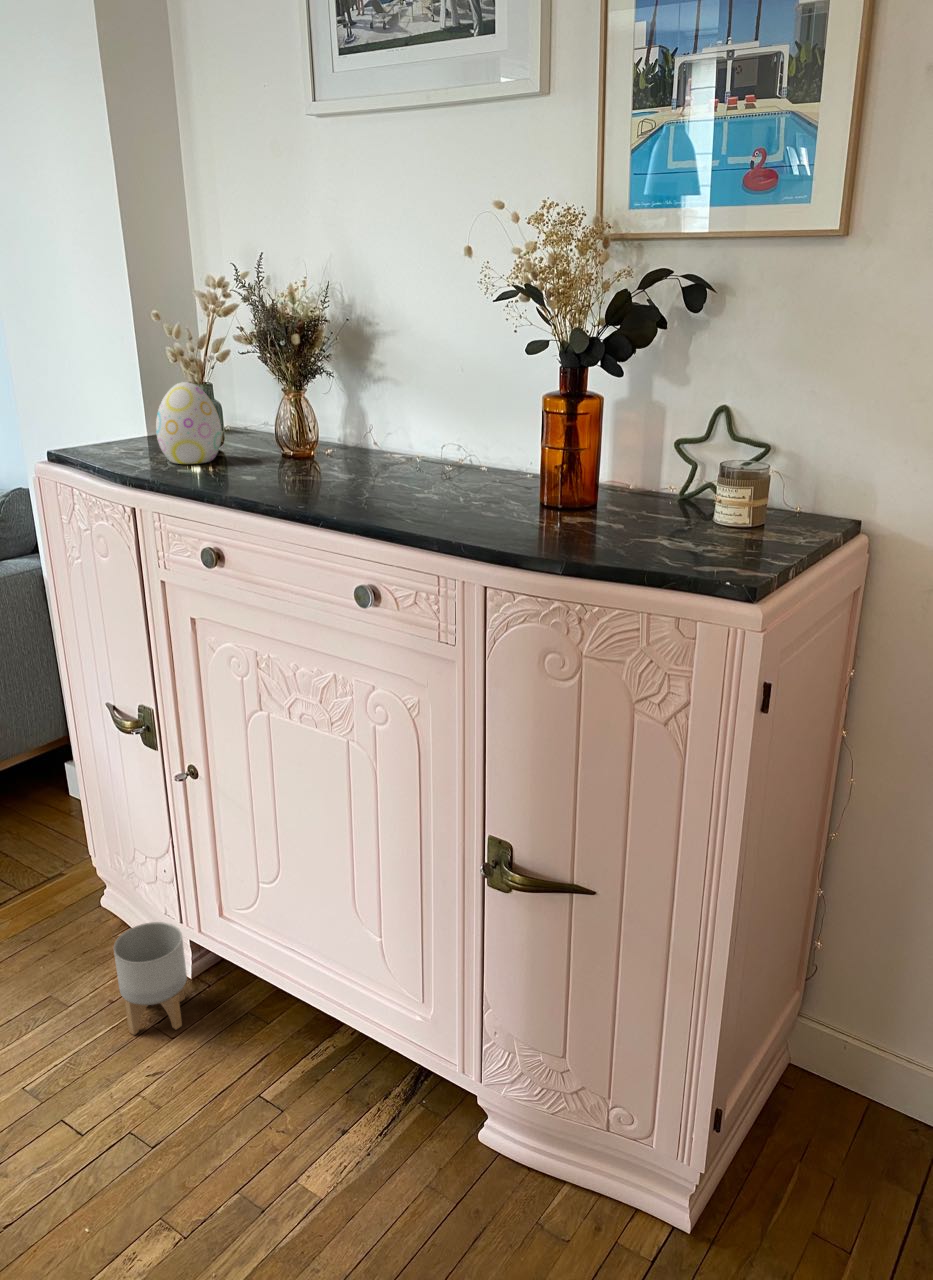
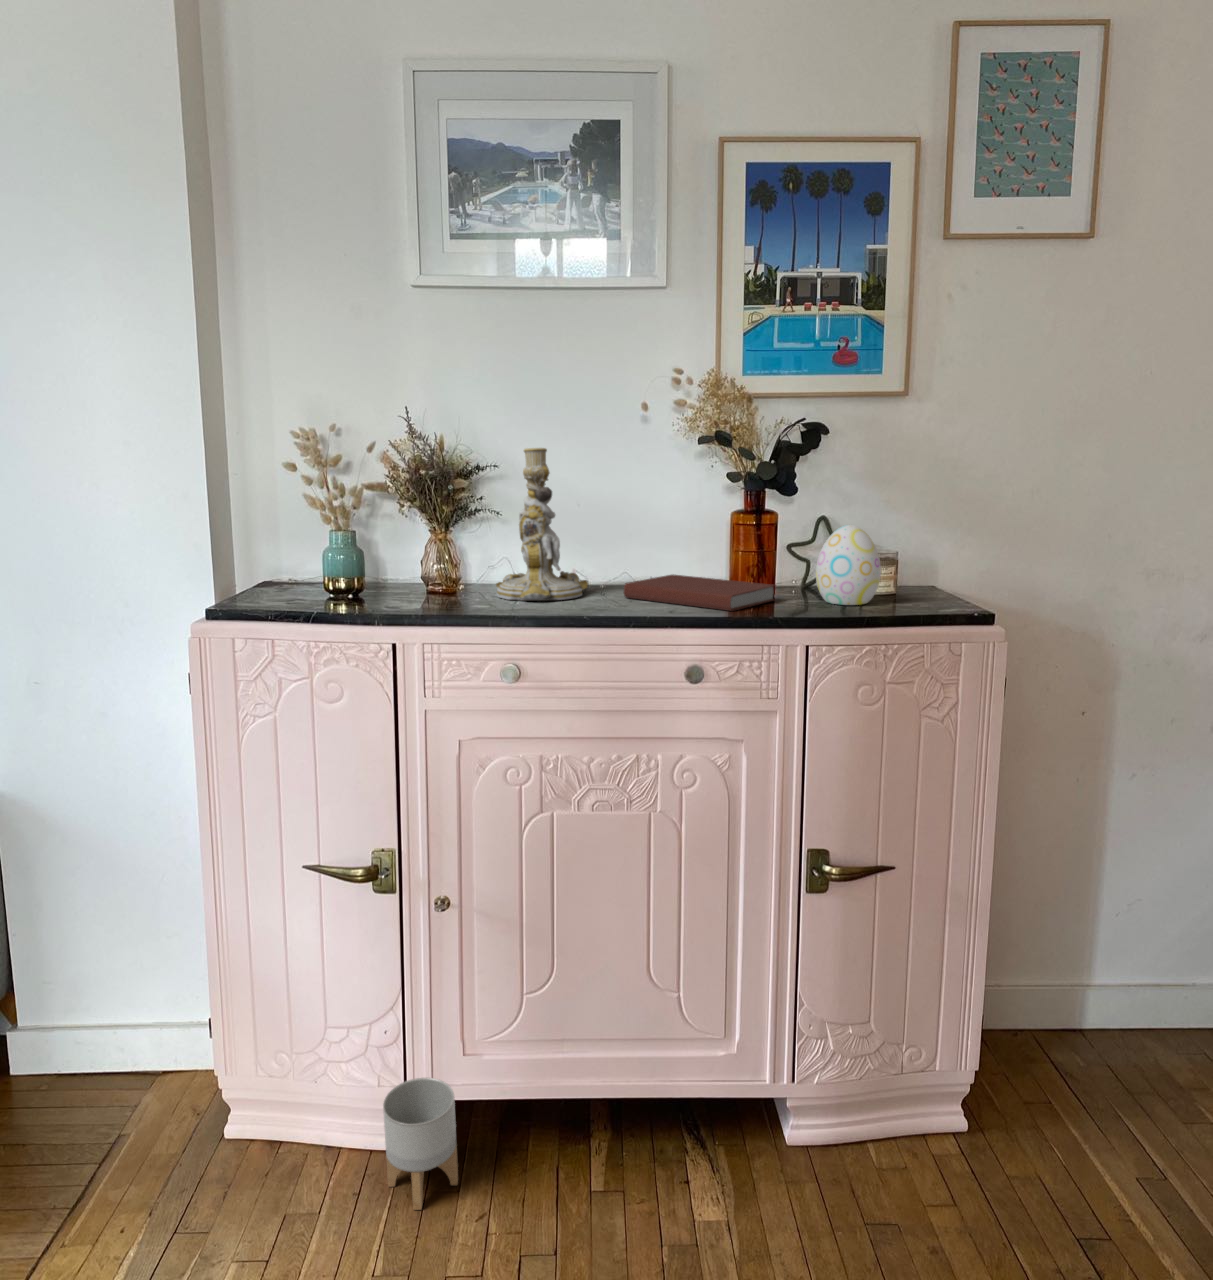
candlestick: none [293,307,399,486] -> present [496,448,588,601]
decorative egg: present [156,382,222,464] -> present [816,525,881,605]
book: none [399,470,538,526] -> present [624,574,775,611]

